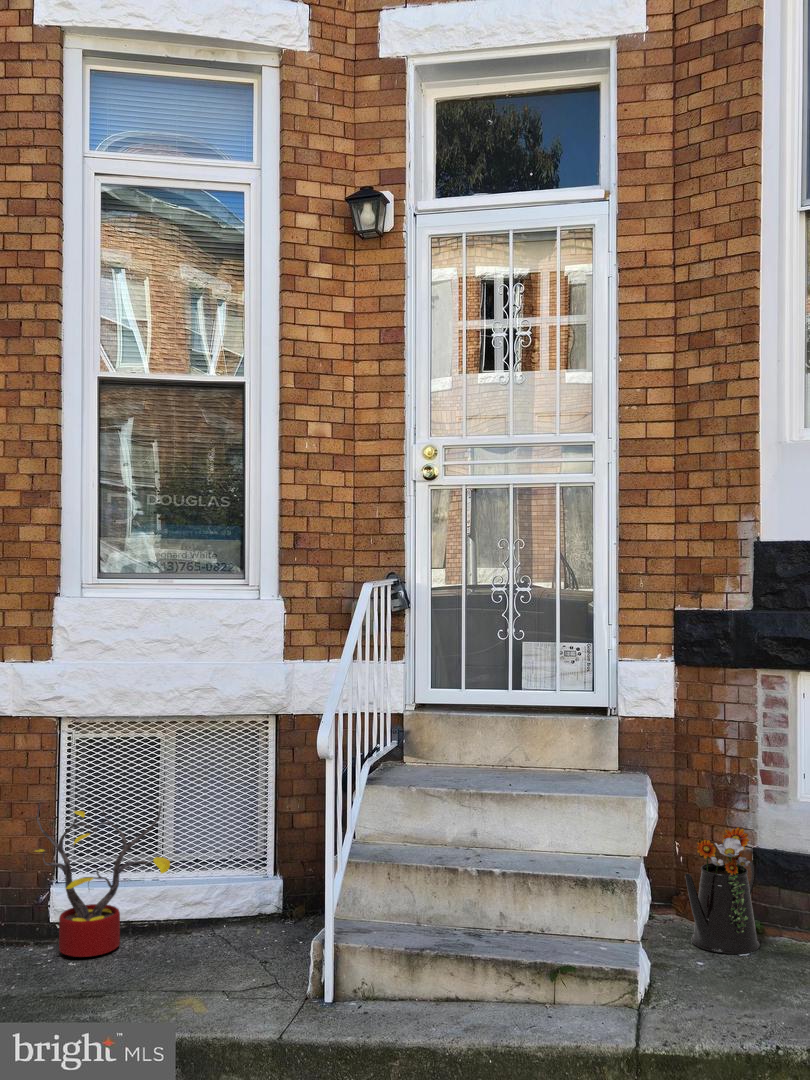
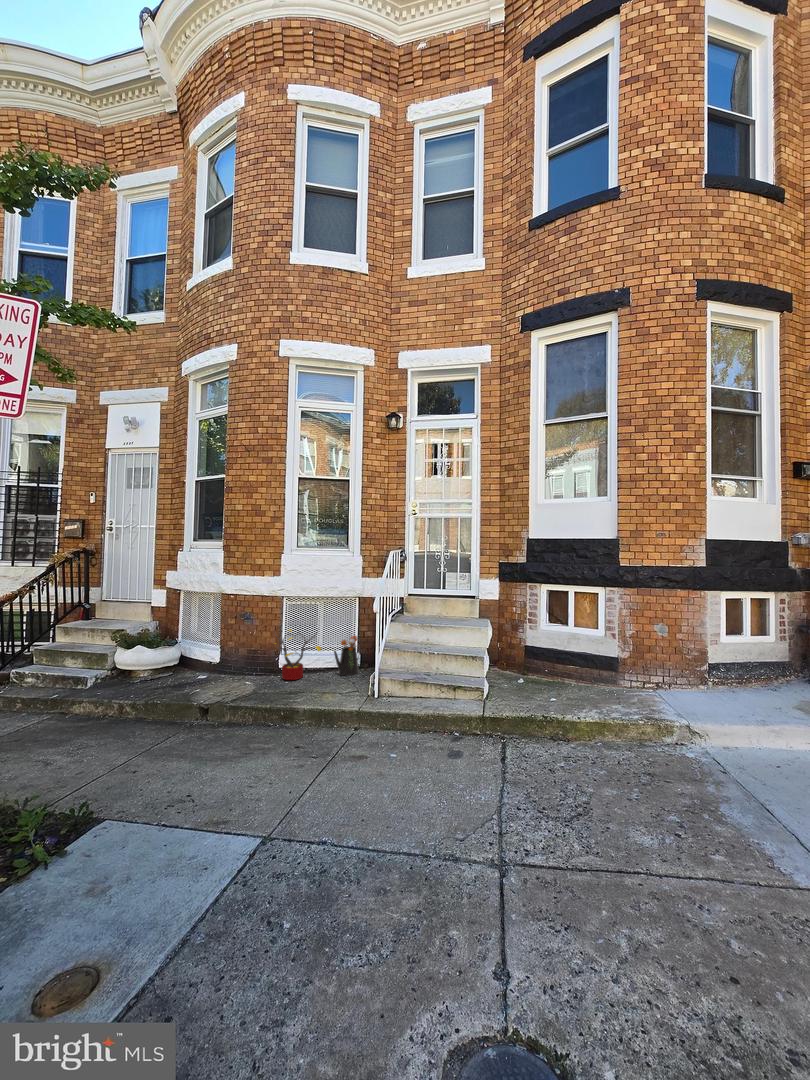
watering can: present [685,827,760,954] -> present [334,636,361,676]

